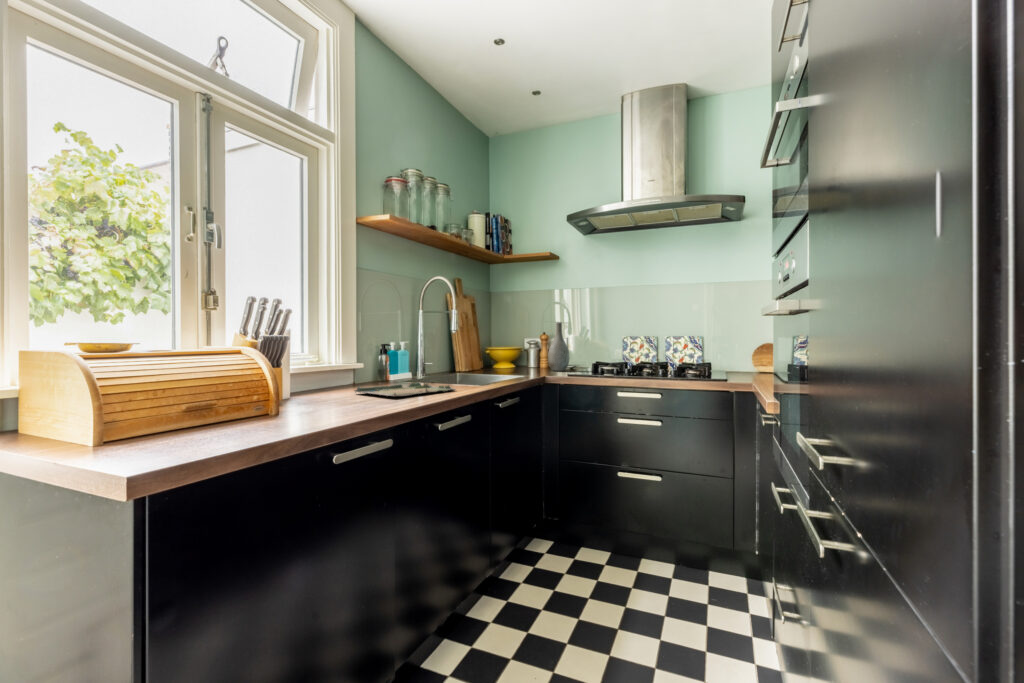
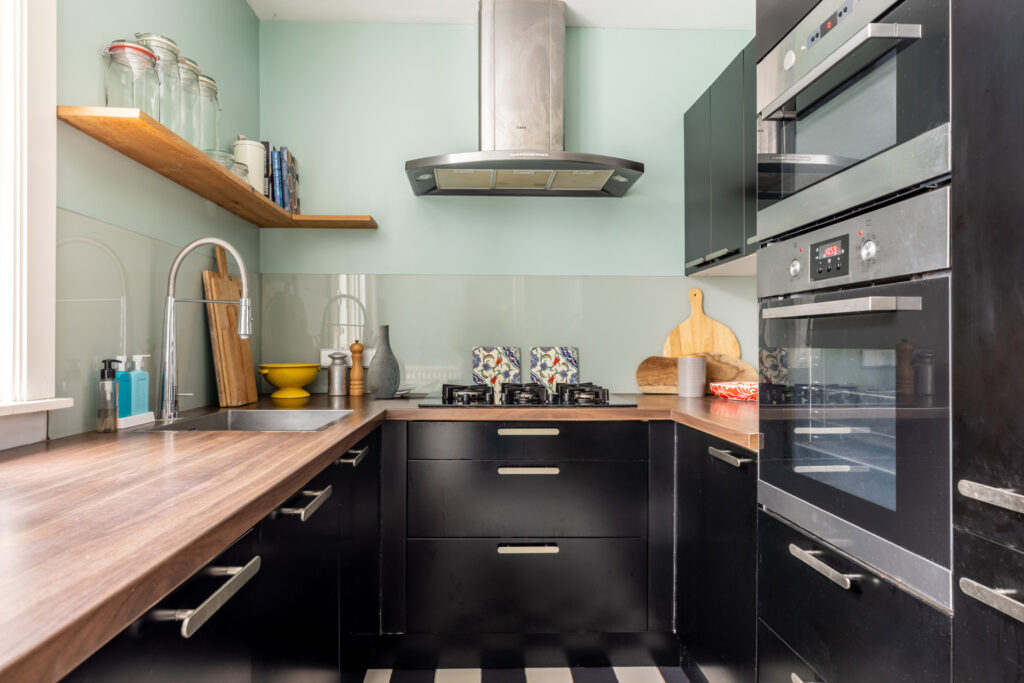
tray: present [354,382,455,396] -> none [79,423,280,460]

